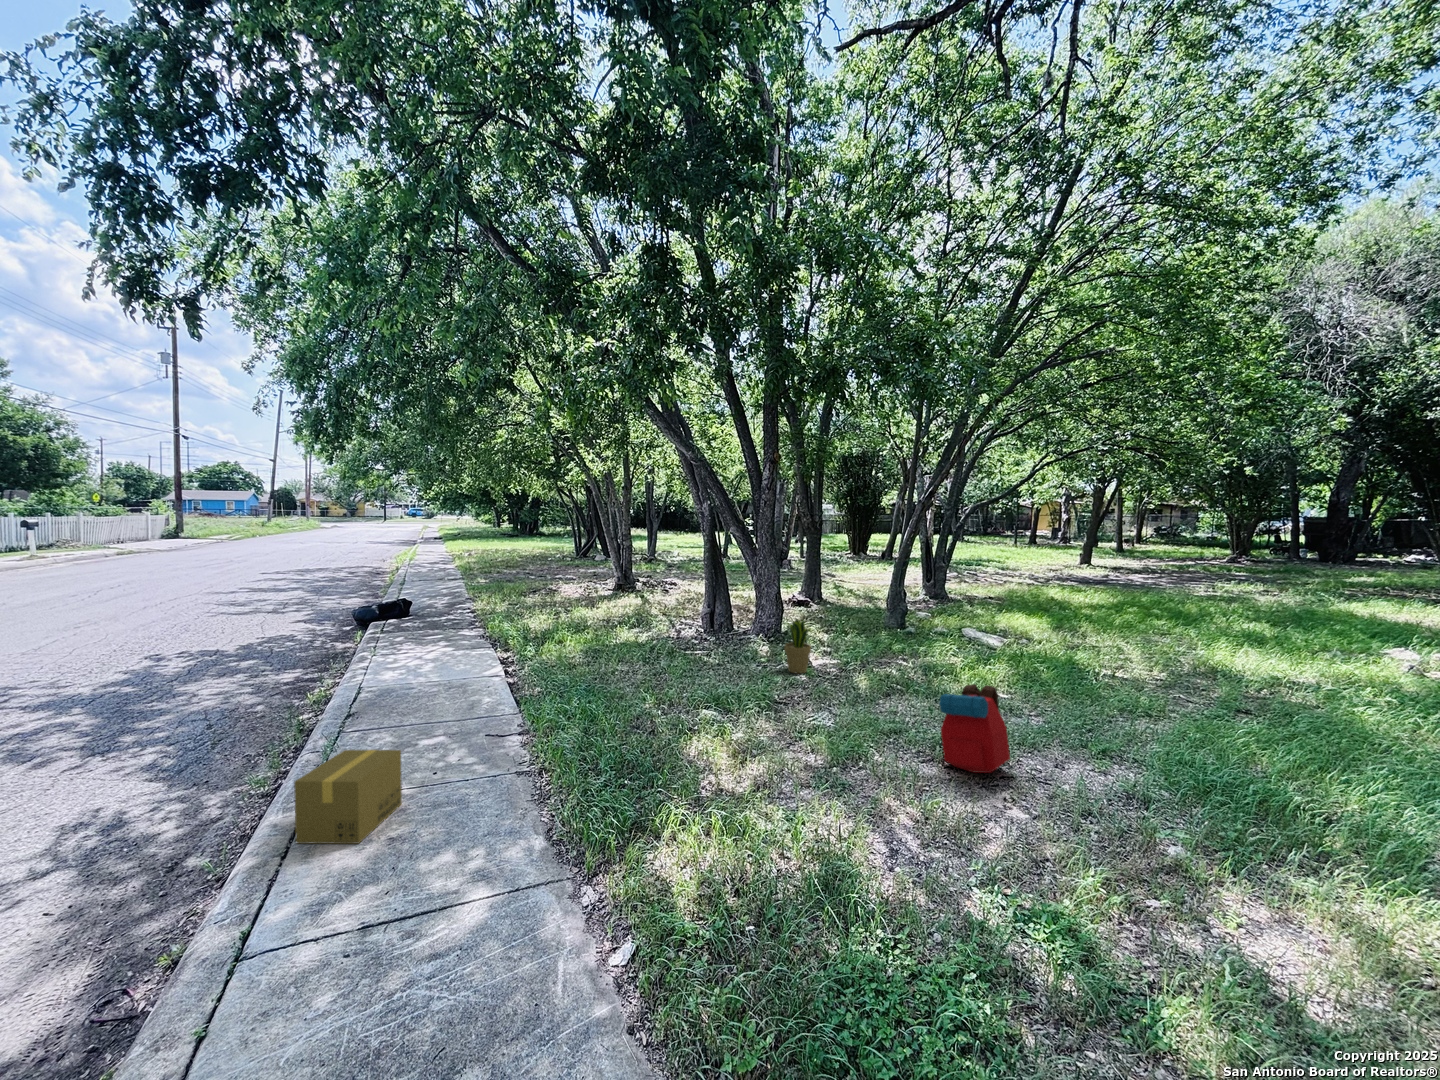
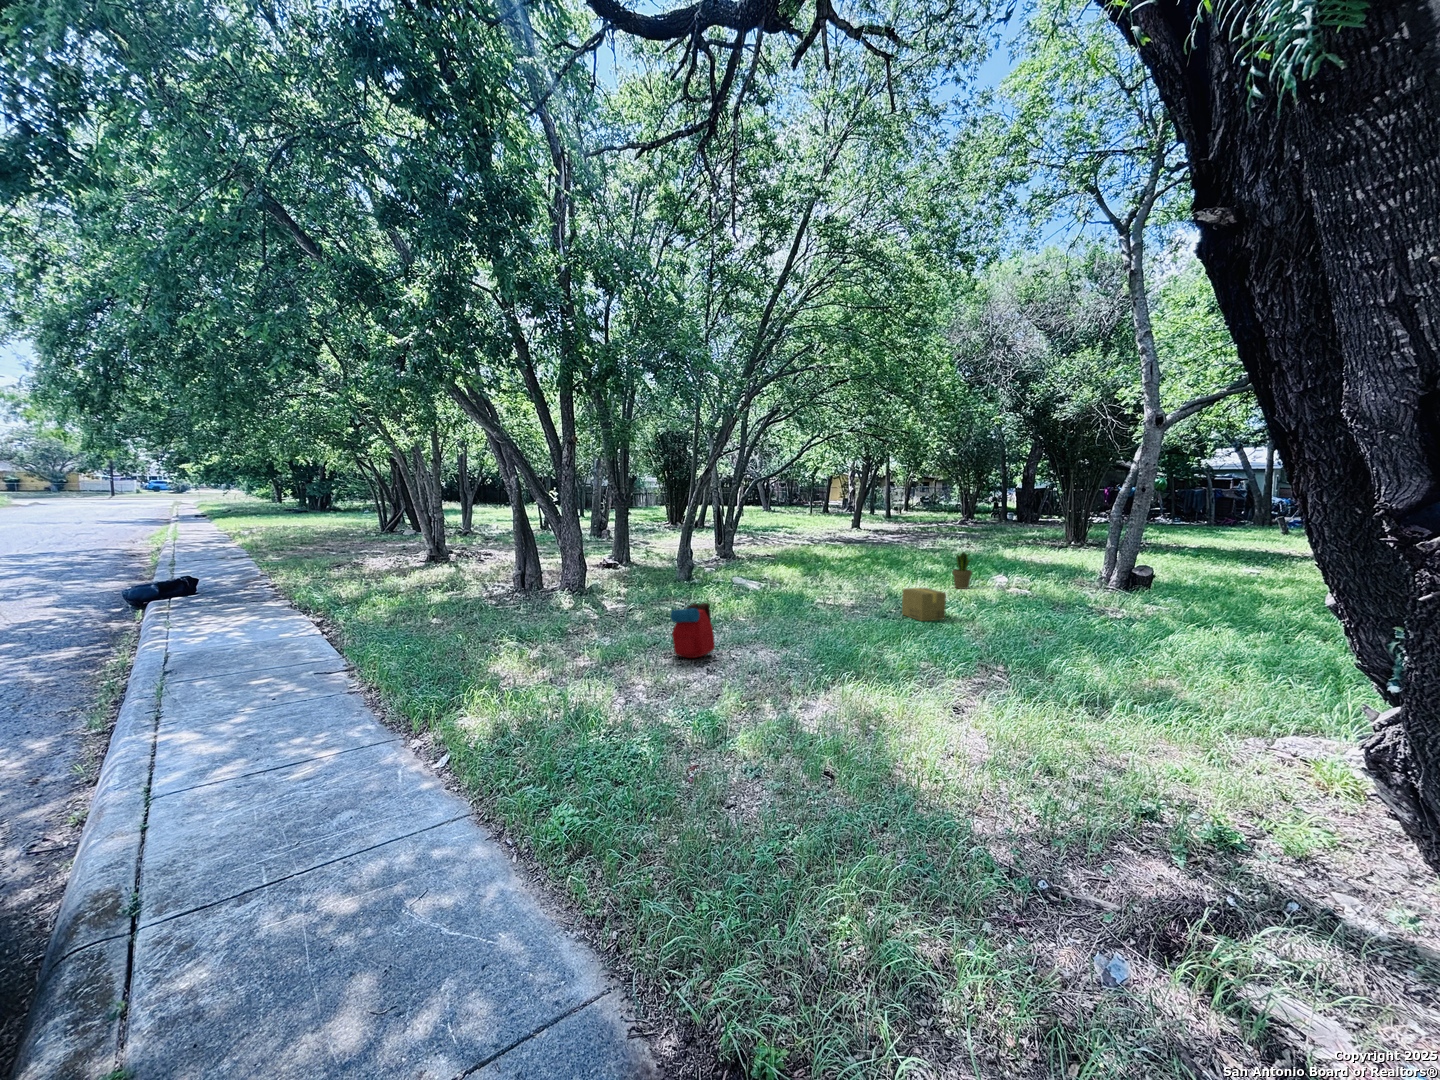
potted plant: present [784,619,811,673] -> present [952,552,972,589]
cardboard box: present [294,750,402,844] -> present [902,588,946,621]

